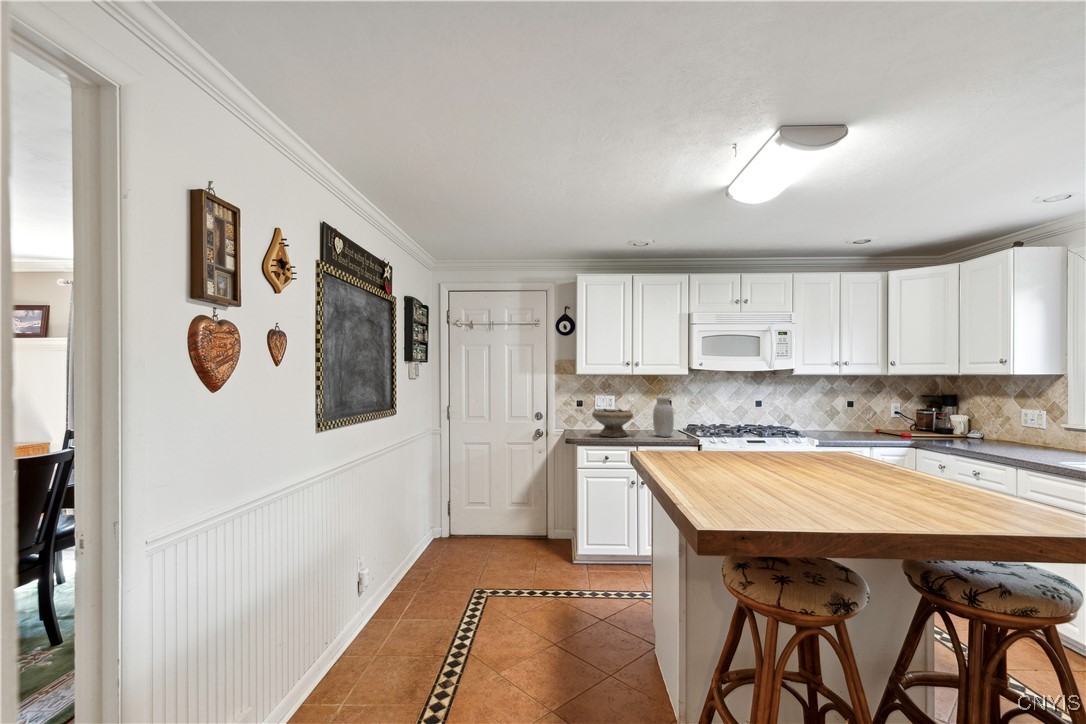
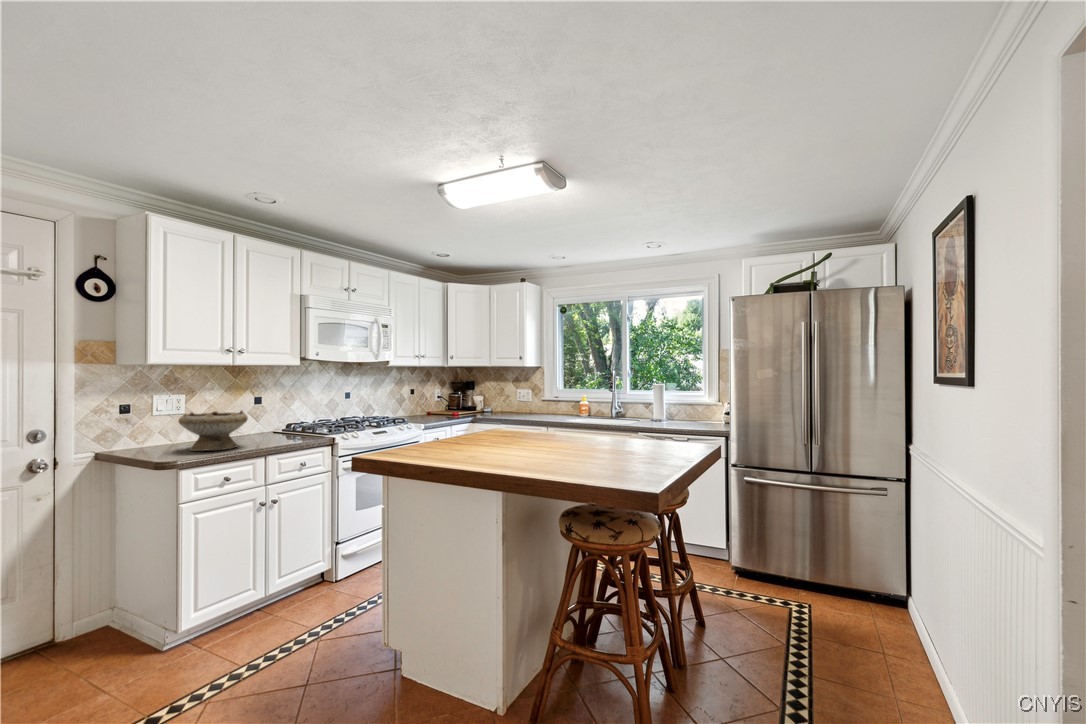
jar: present [653,396,674,437] -> none [270,390,299,441]

